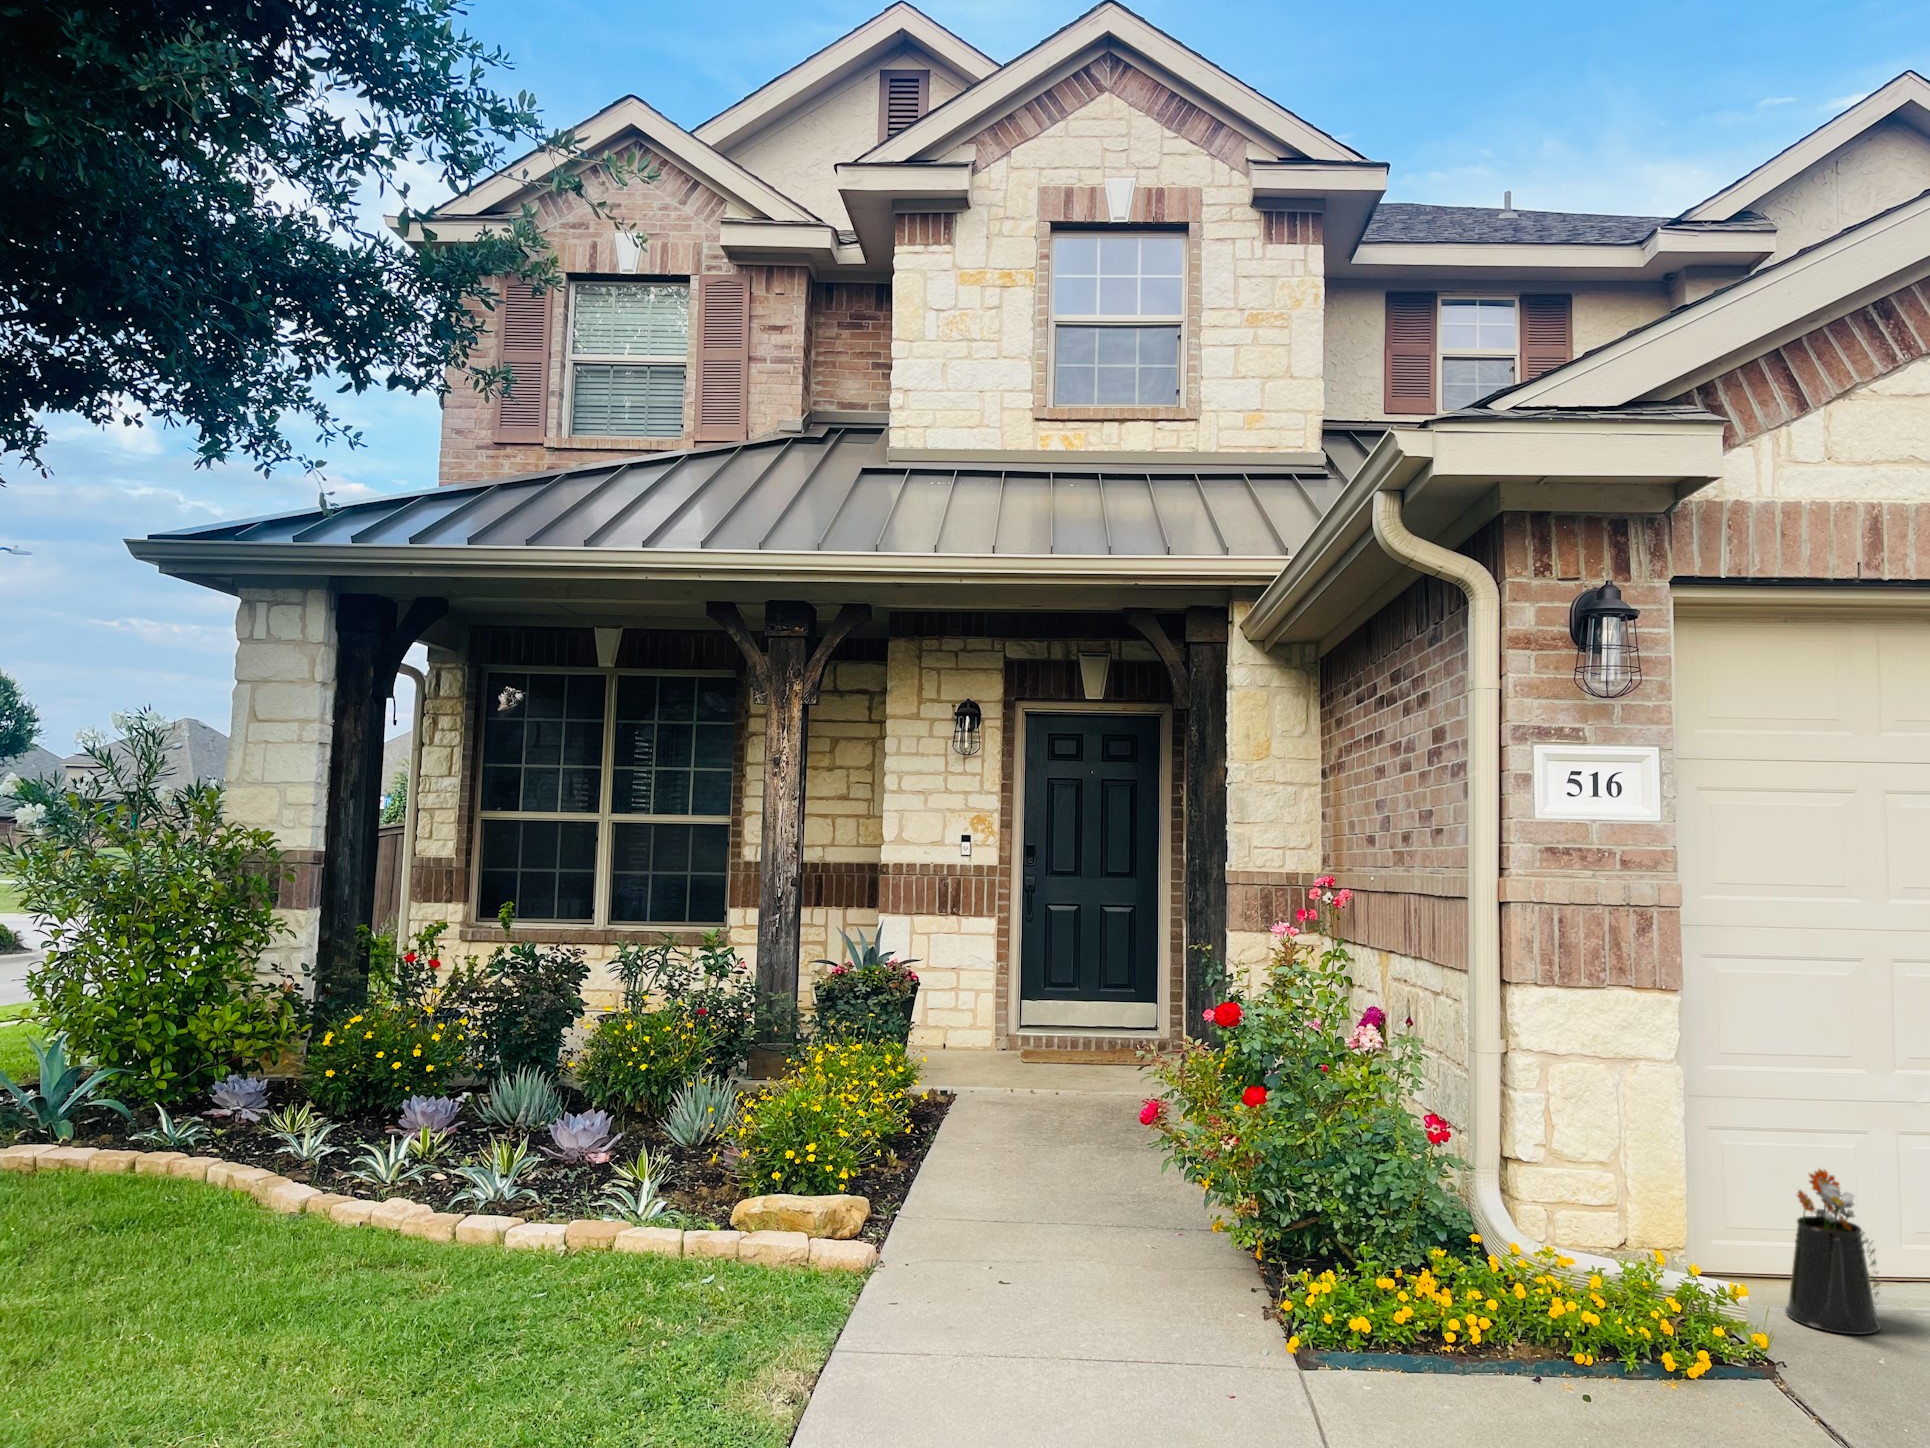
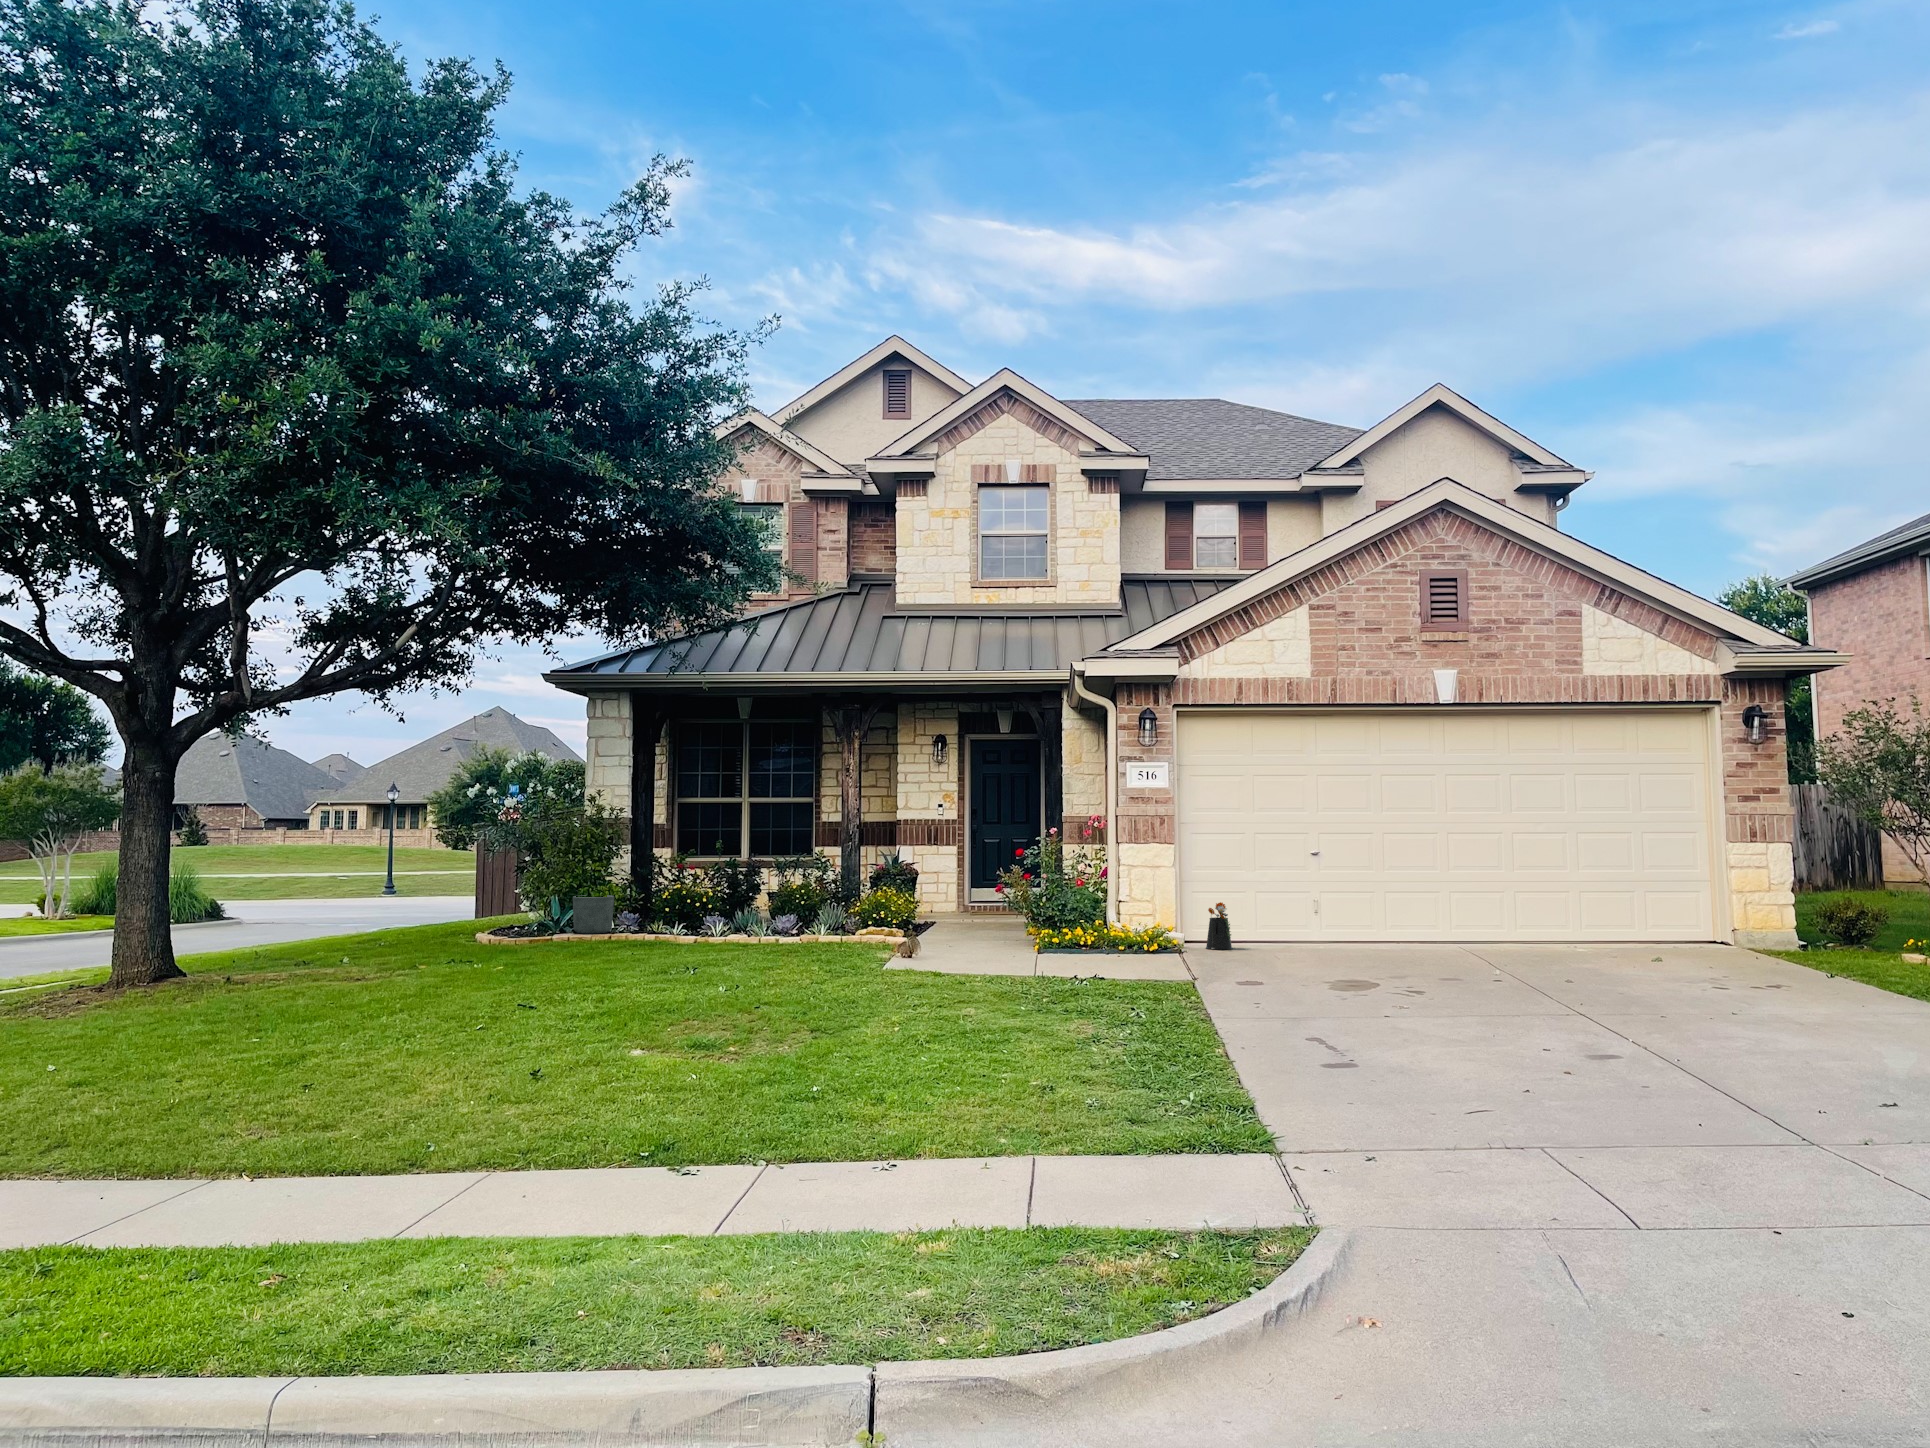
planter: none [68,1045,185,1150] -> present [573,895,614,934]

